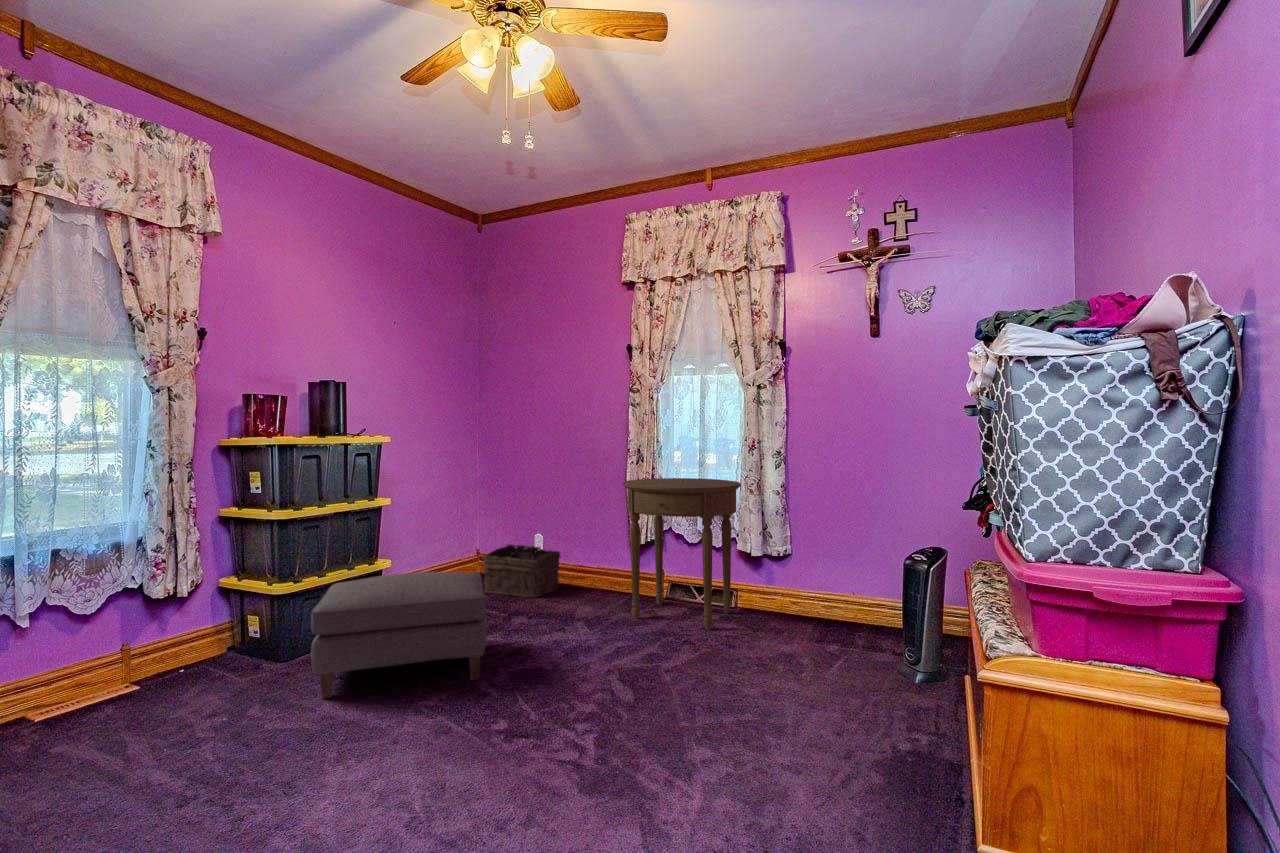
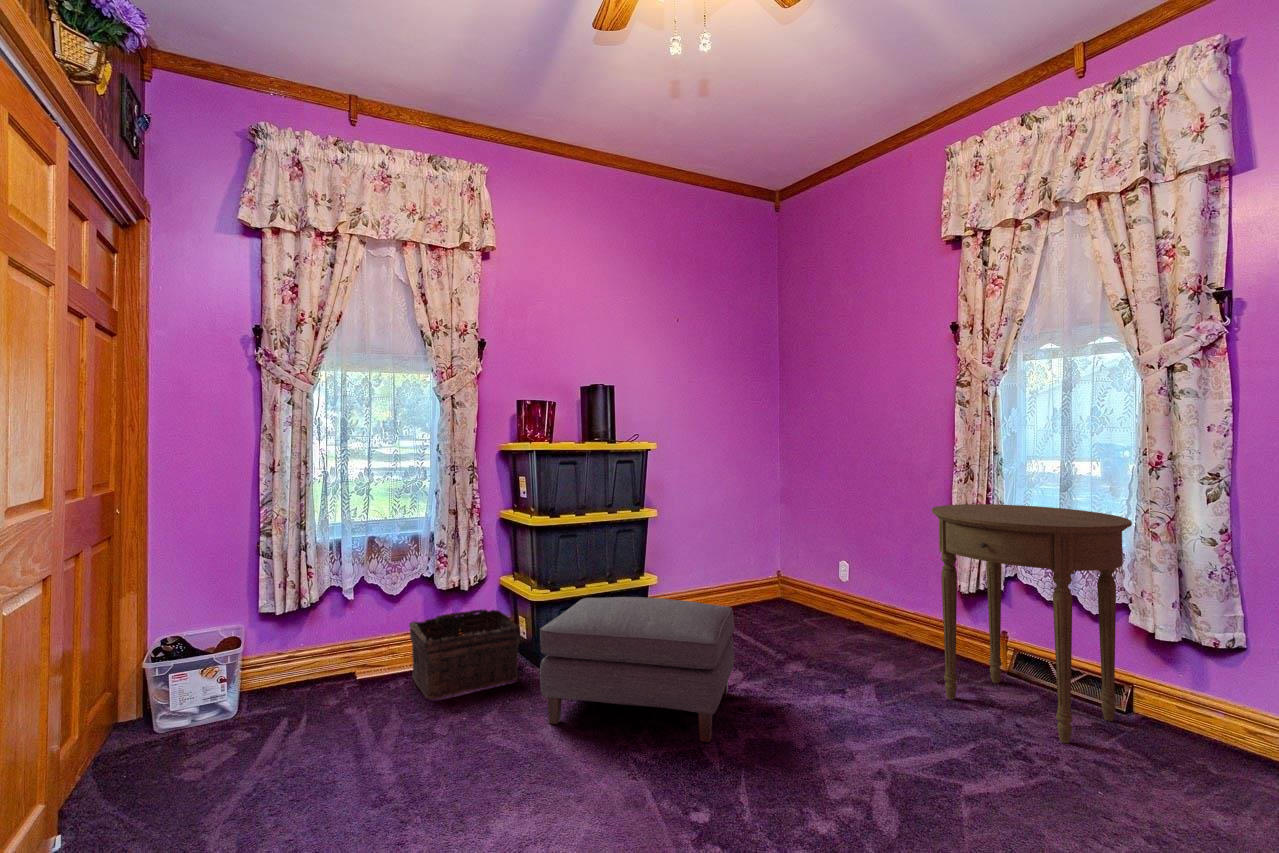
basket: present [483,544,561,598] -> present [409,609,519,699]

